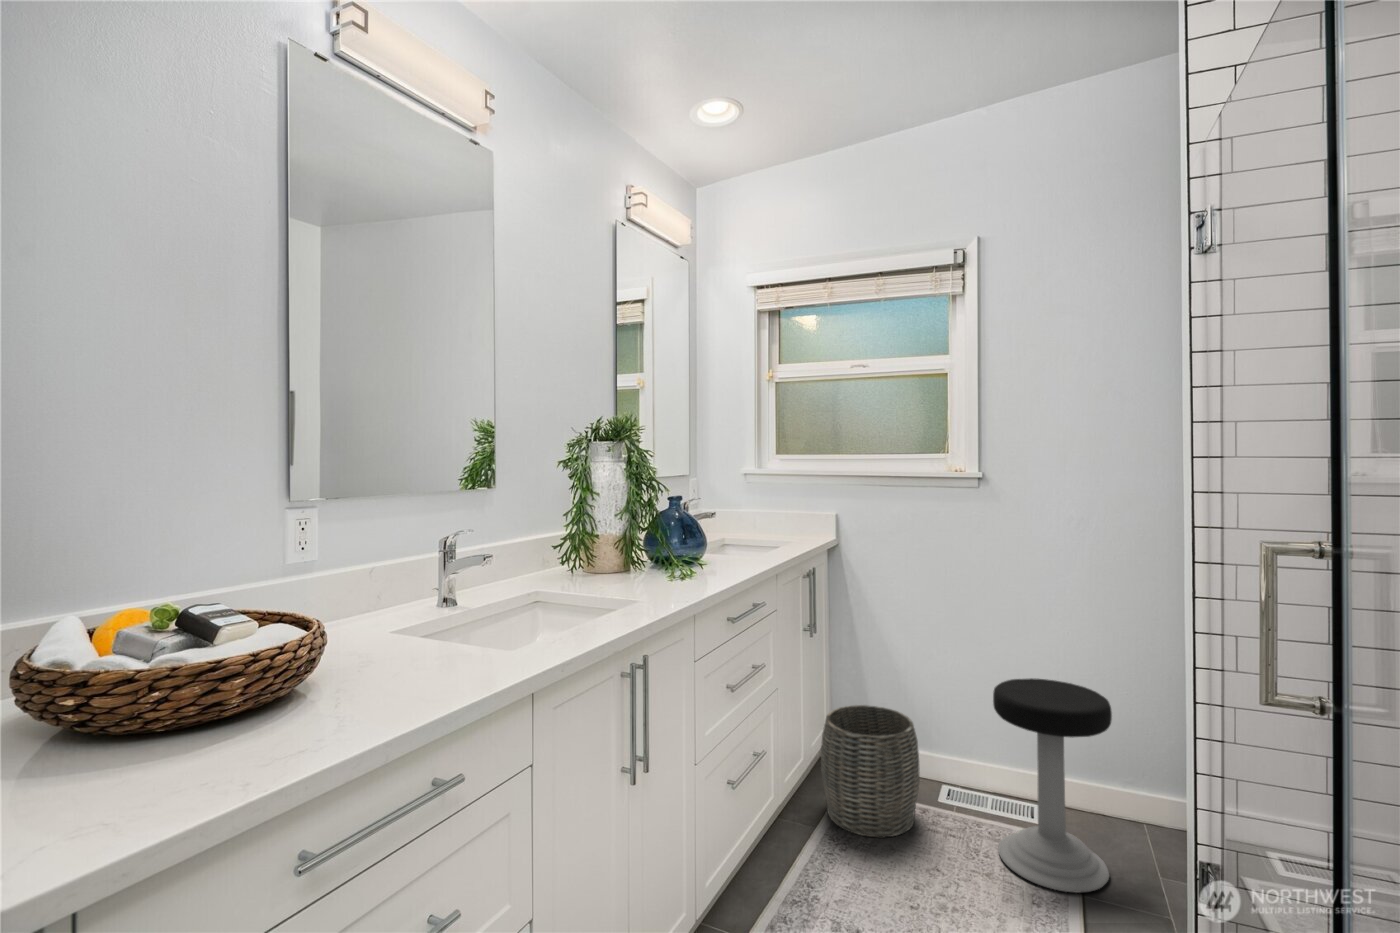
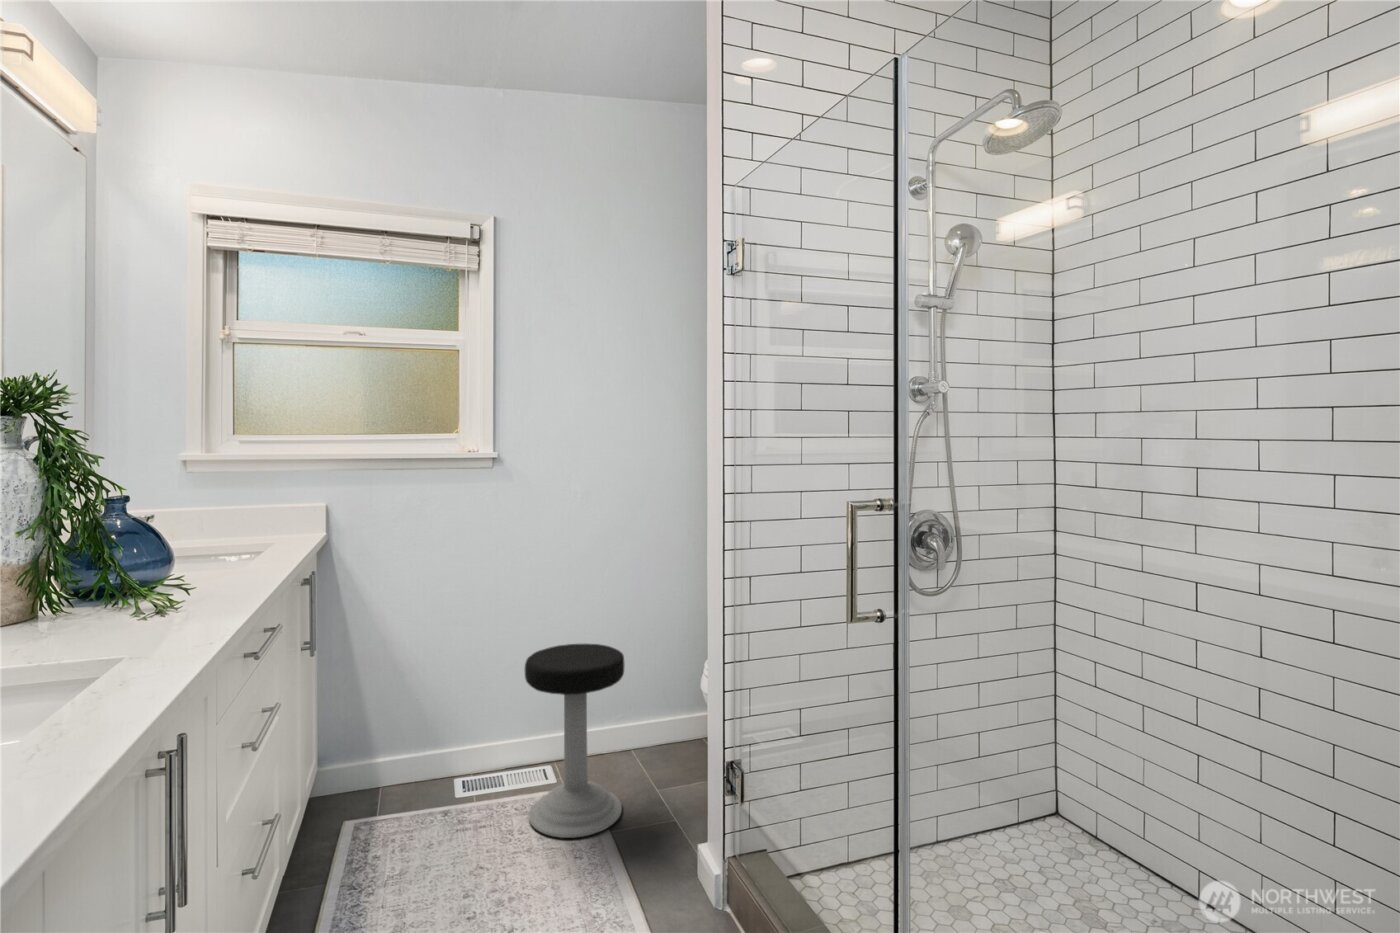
woven basket: present [821,705,920,837] -> none [325,715,446,872]

